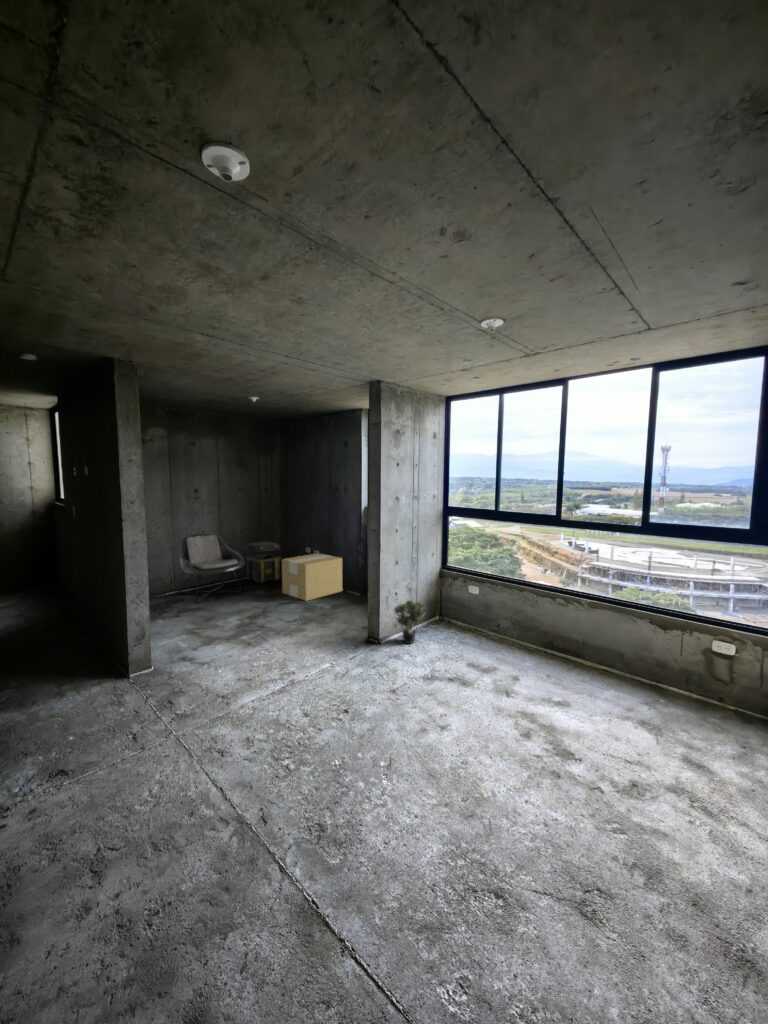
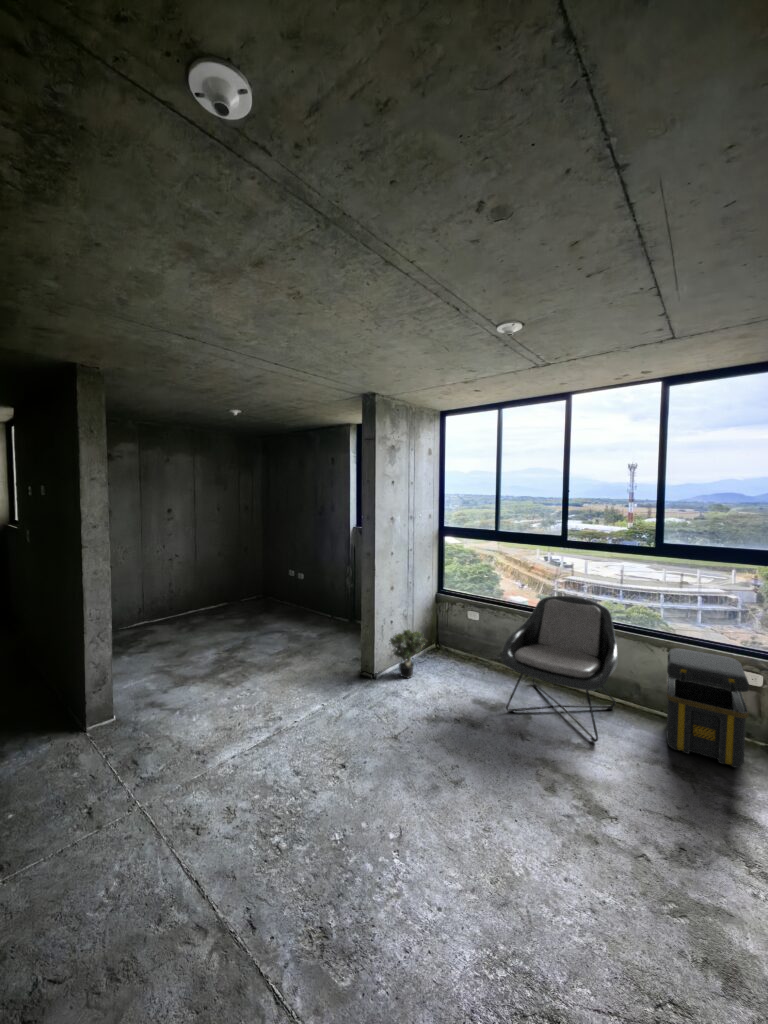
lounge chair: present [179,533,245,603] -> present [502,596,618,742]
toolbox: present [246,542,281,583] -> present [666,648,749,768]
cardboard box: present [282,553,342,601] -> none [261,576,328,630]

